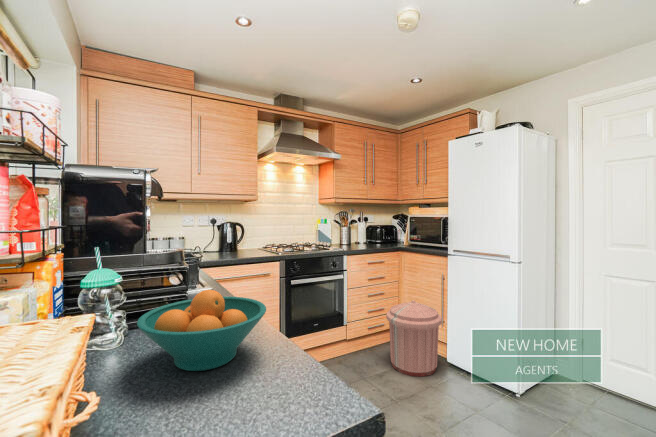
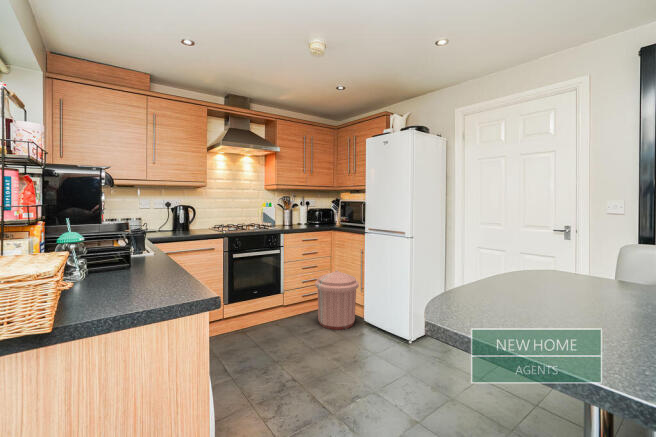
fruit bowl: present [137,290,266,371] -> none [97,242,179,286]

